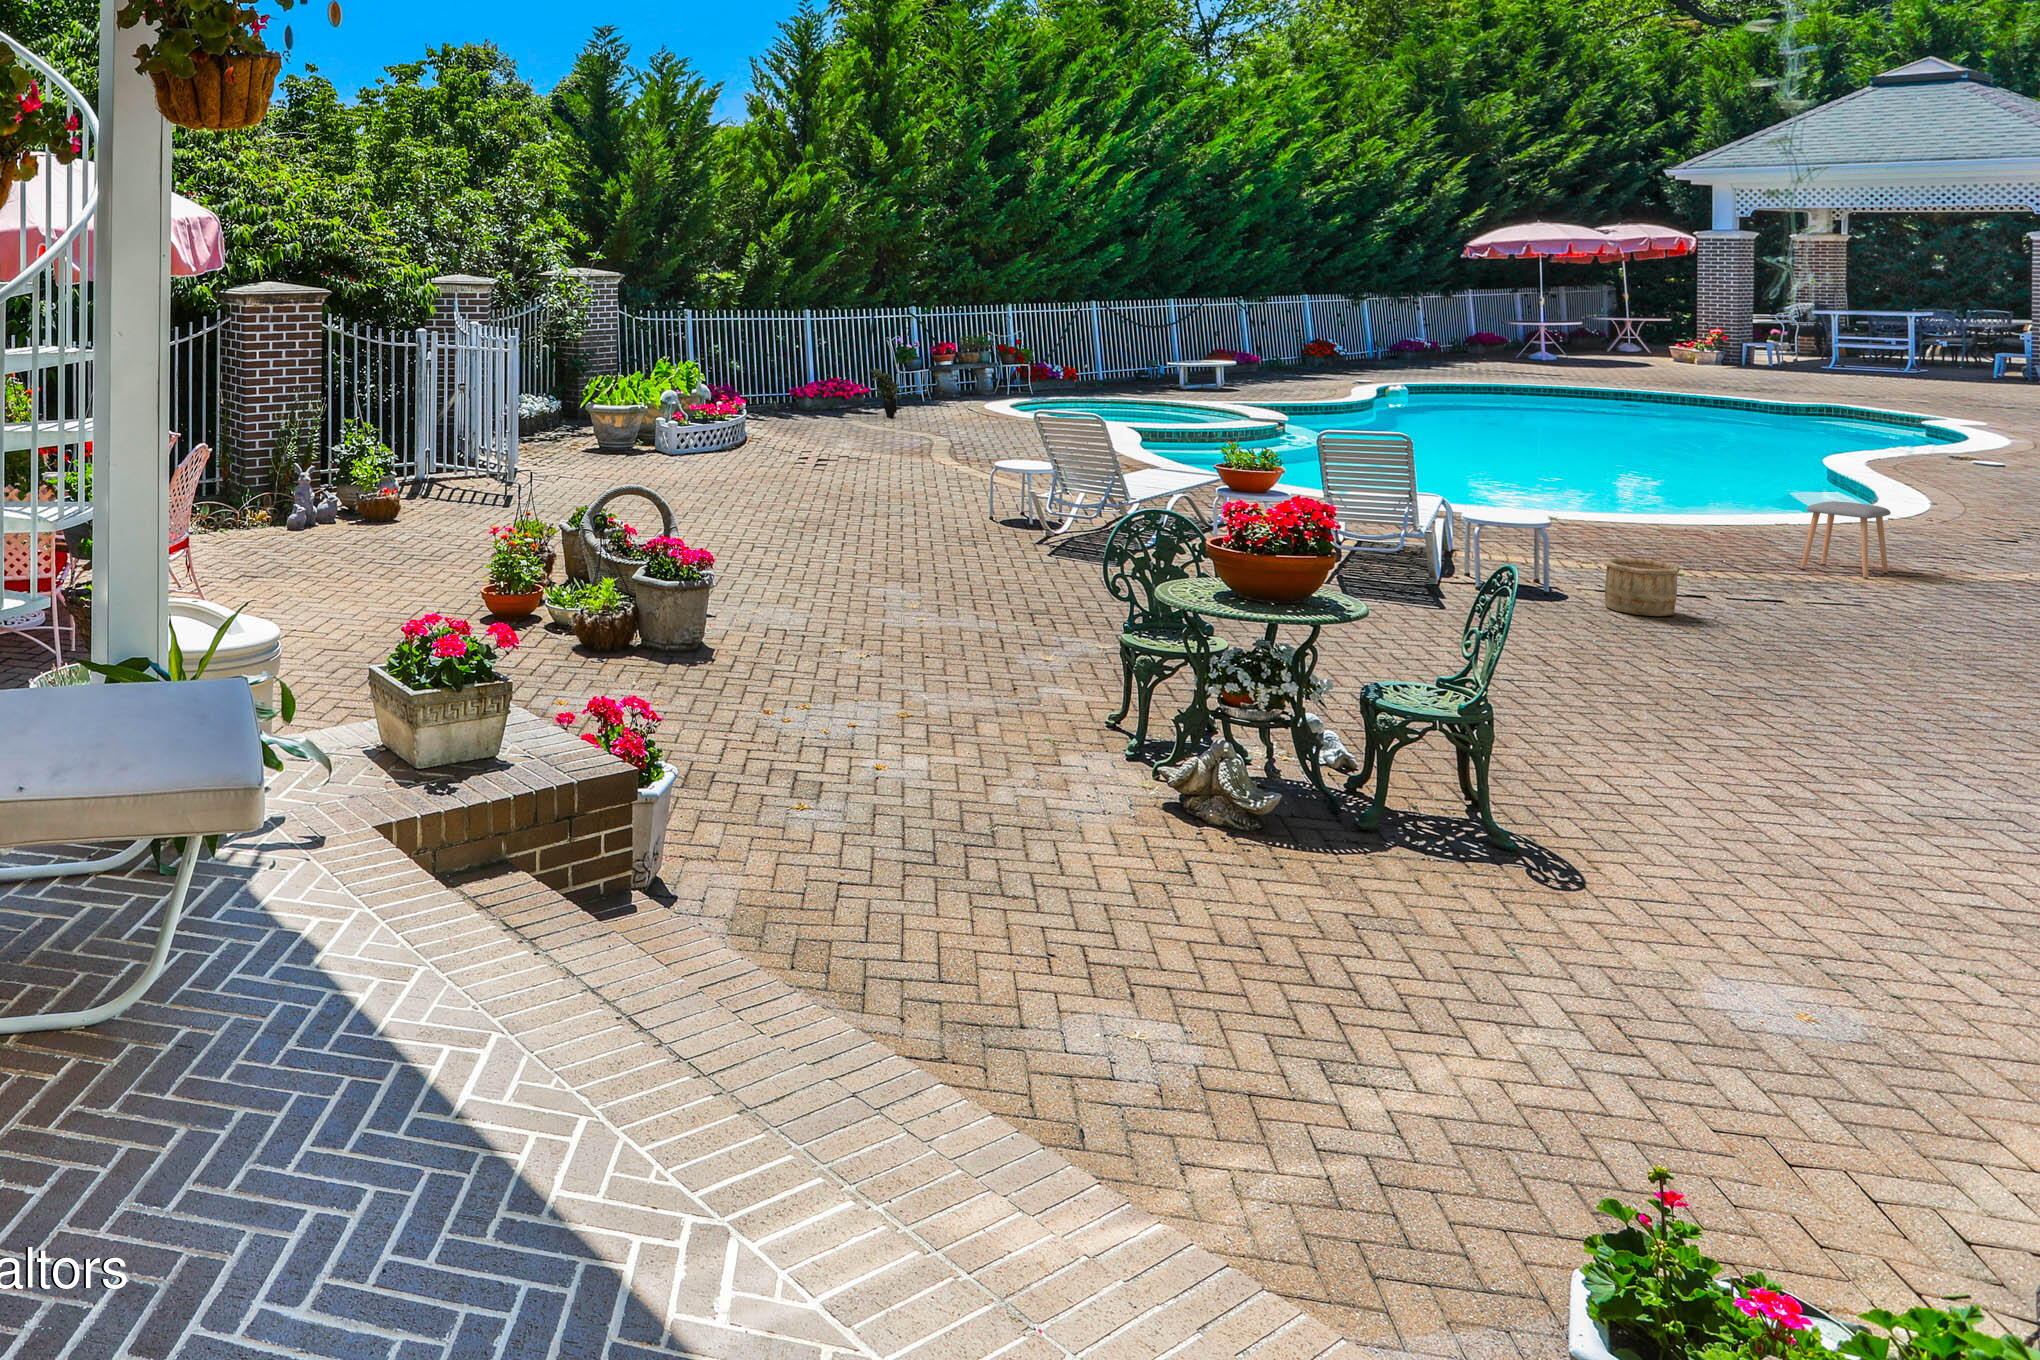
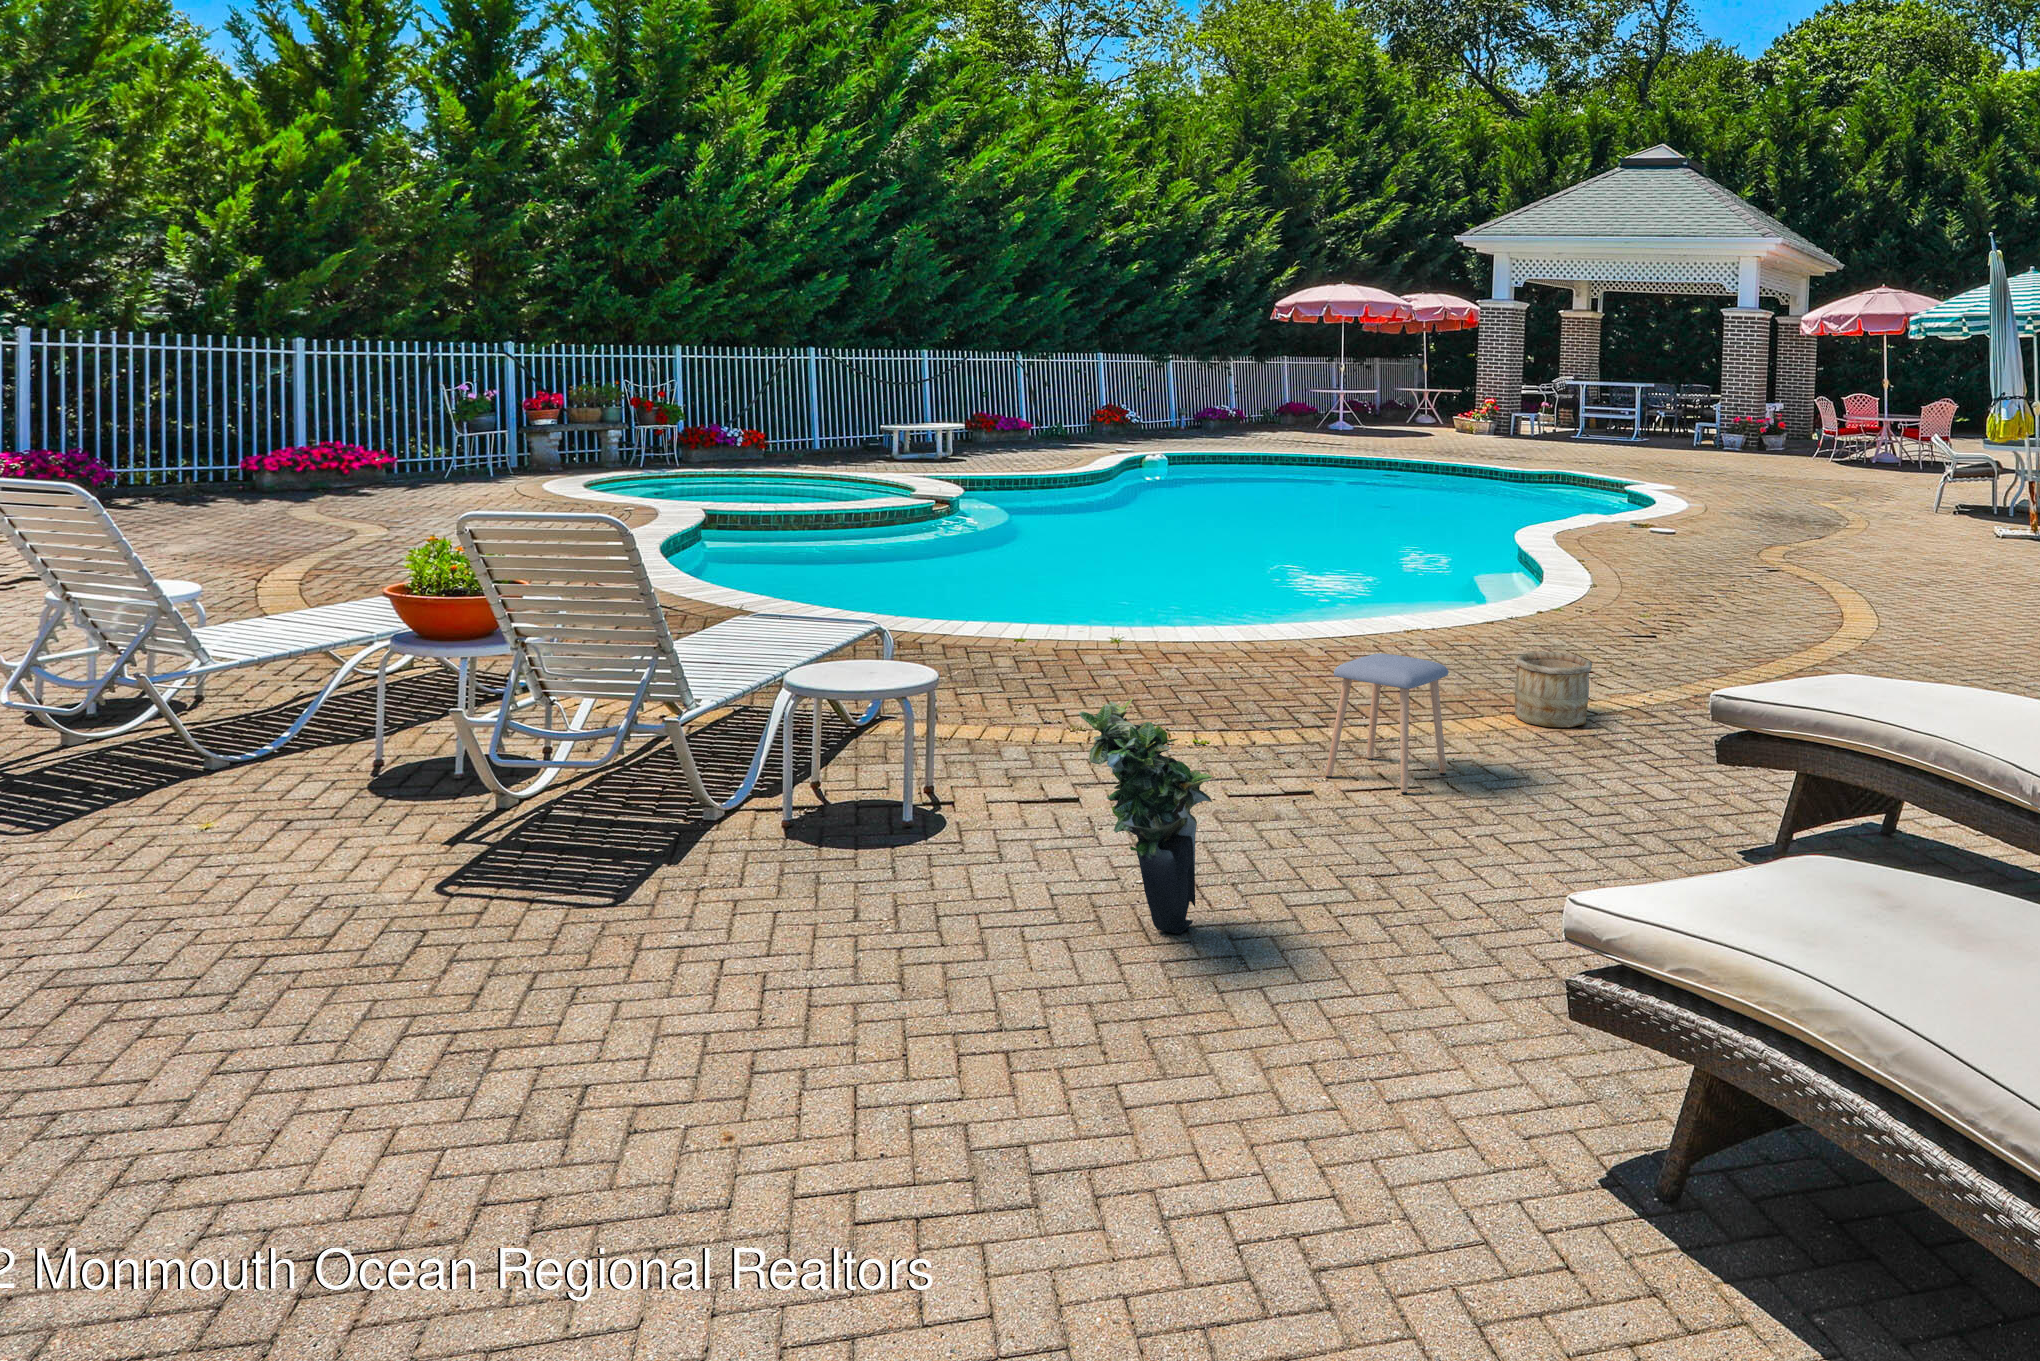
potted plant: present [870,369,899,418] -> present [1079,698,1213,934]
wooden bucket: present [1604,558,1680,616] -> present [1514,652,1592,727]

